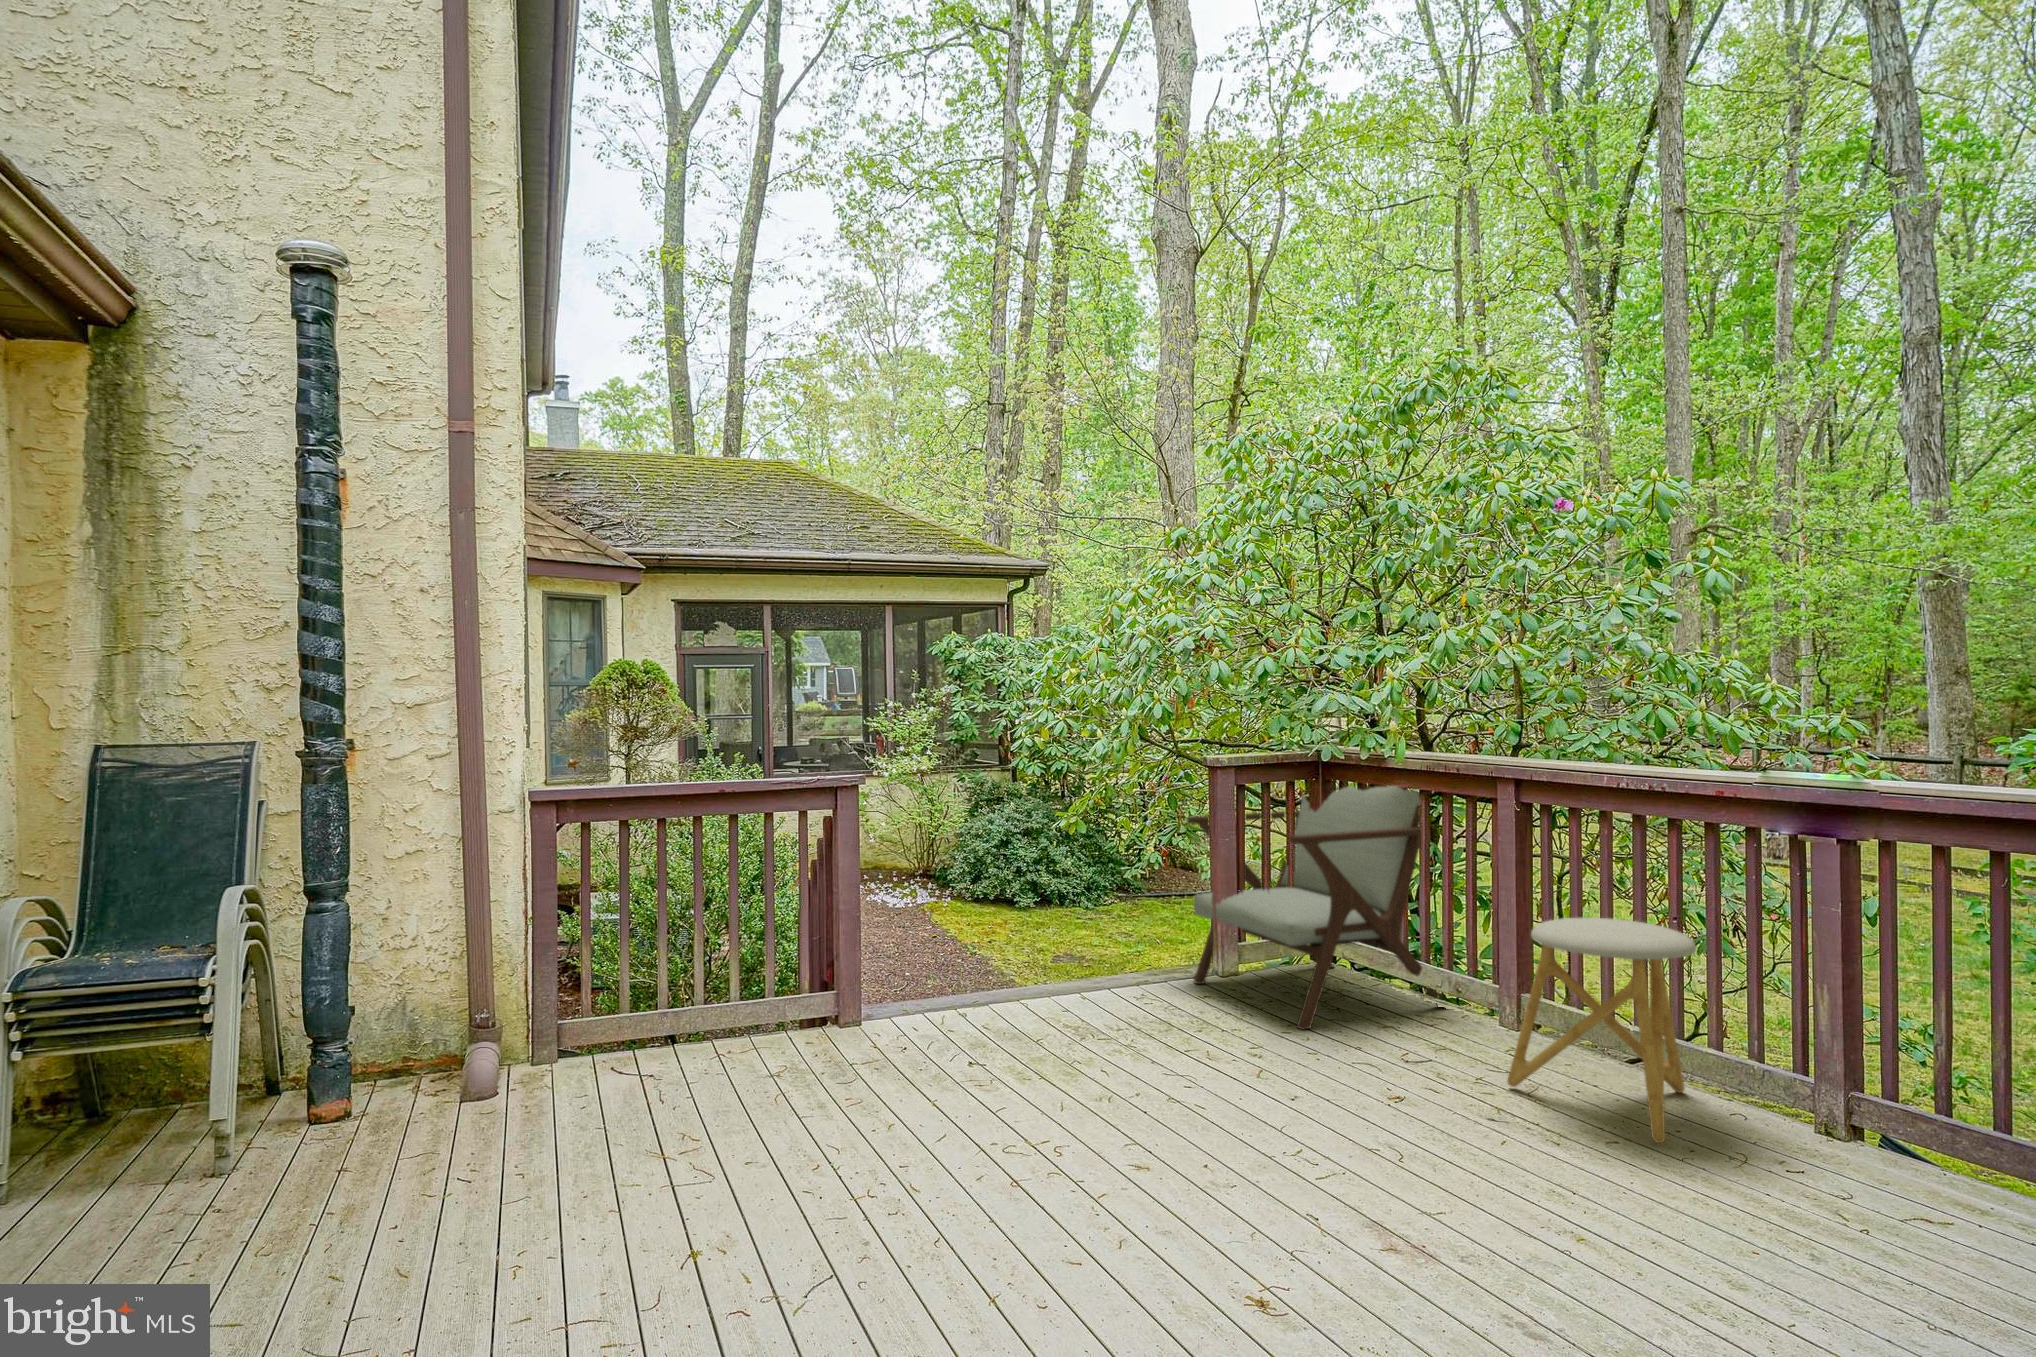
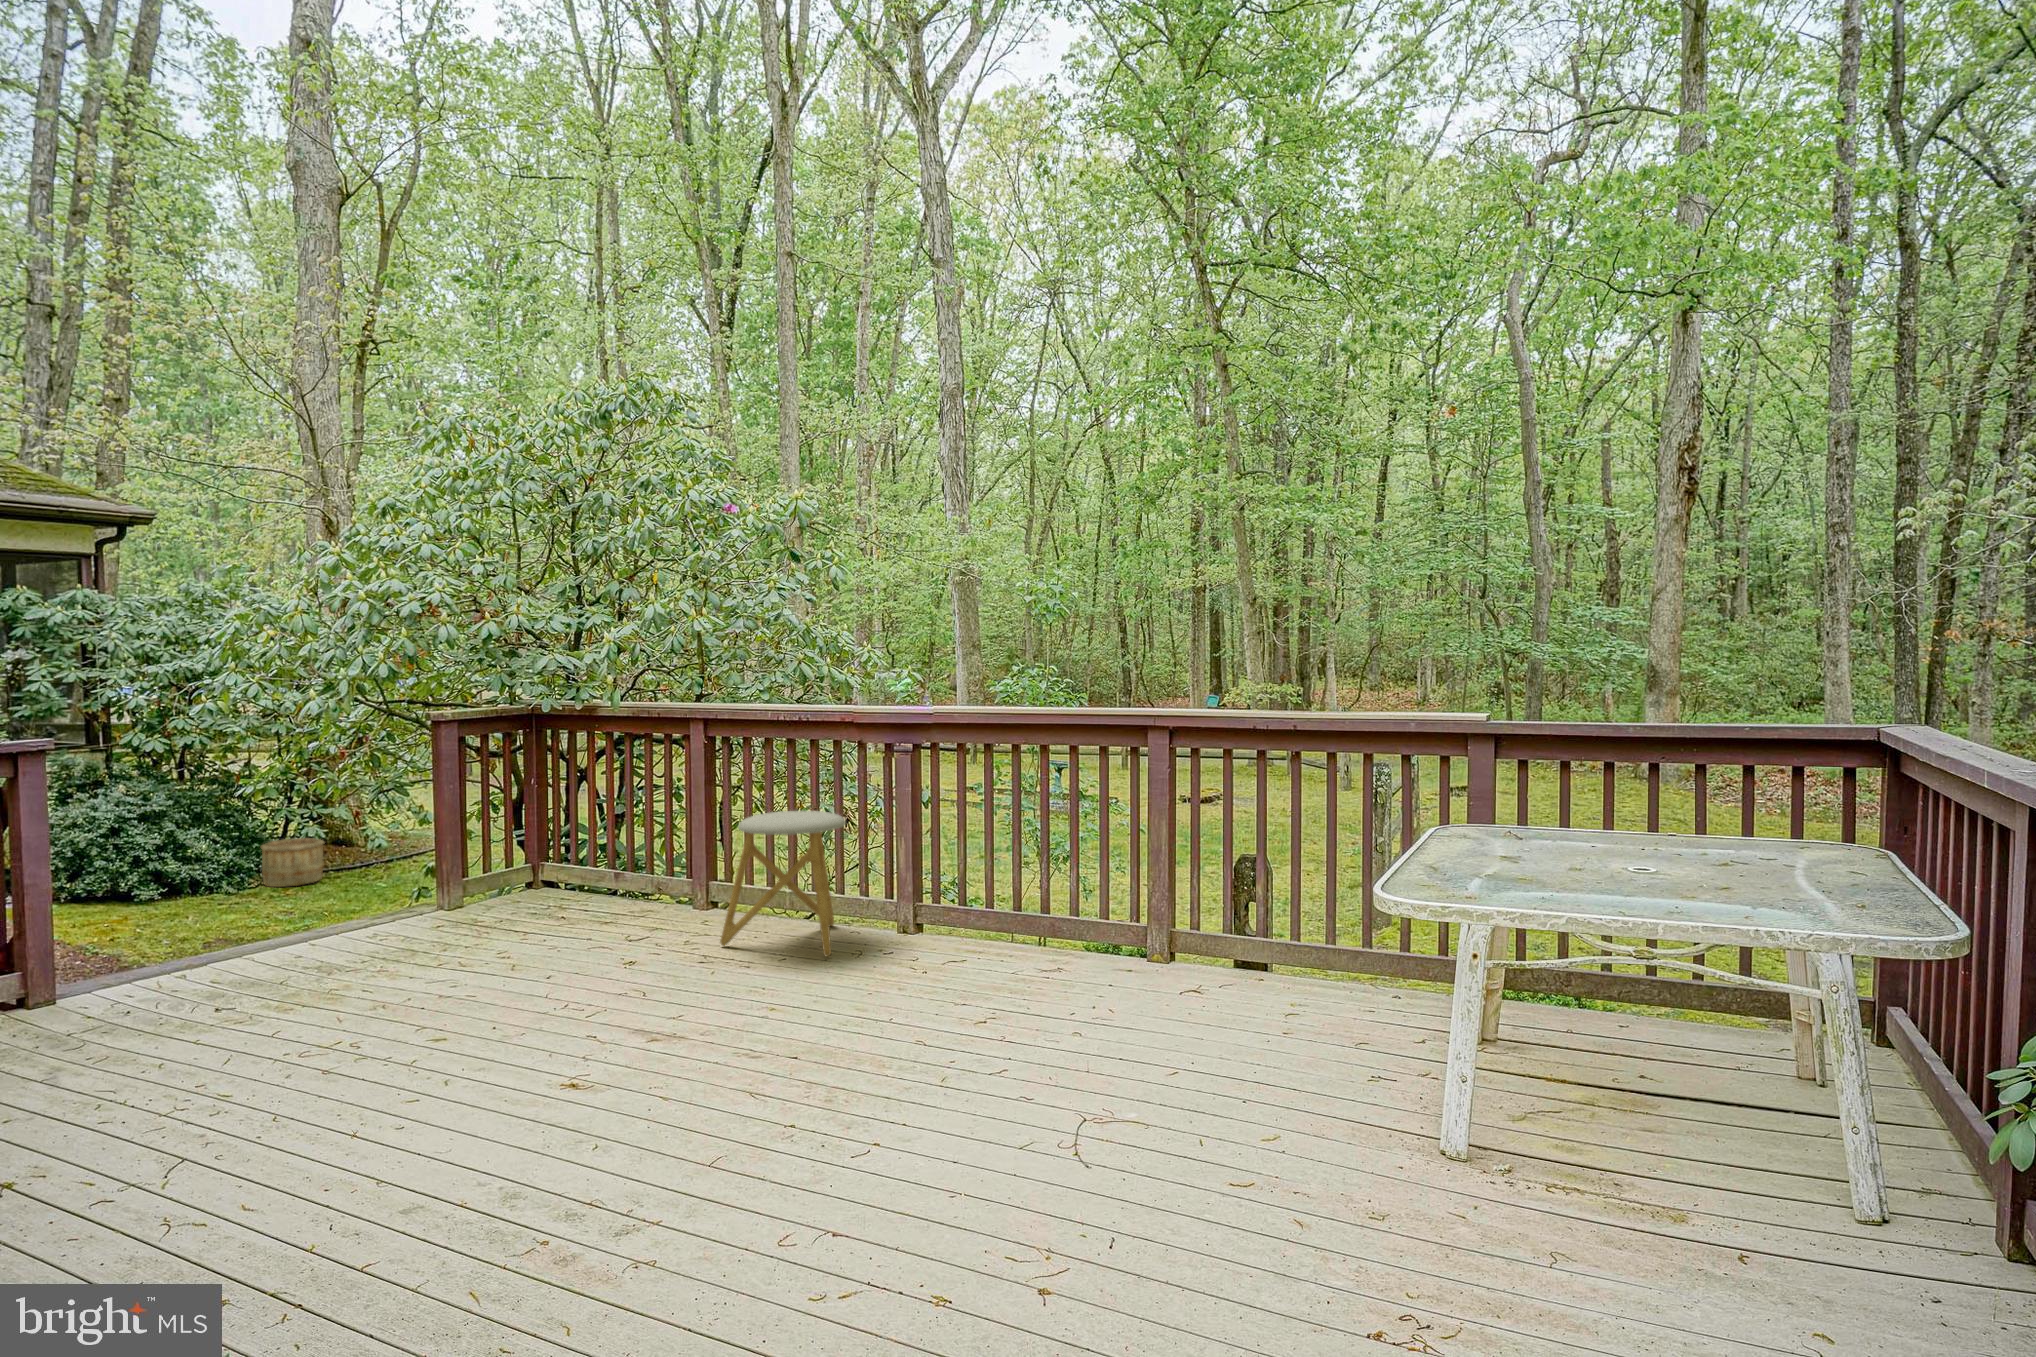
lounge chair: present [1187,786,1443,1030] -> none [410,720,662,942]
wooden bucket: none [1108,864,1159,911] -> present [261,838,324,887]

